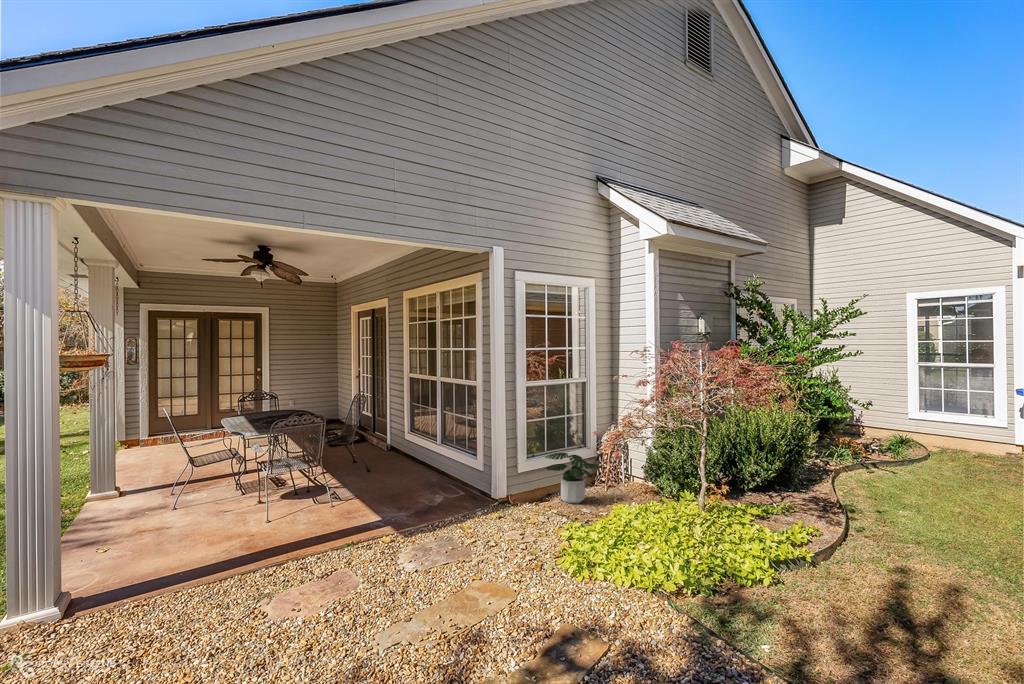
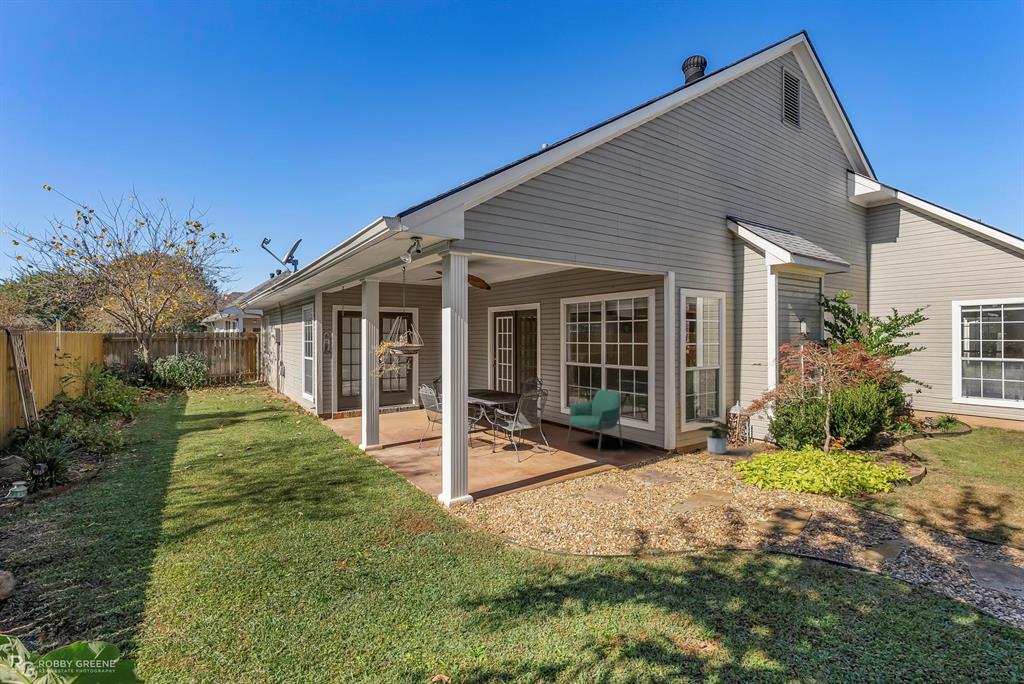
armchair: none [382,412,452,499] -> present [567,390,622,451]

